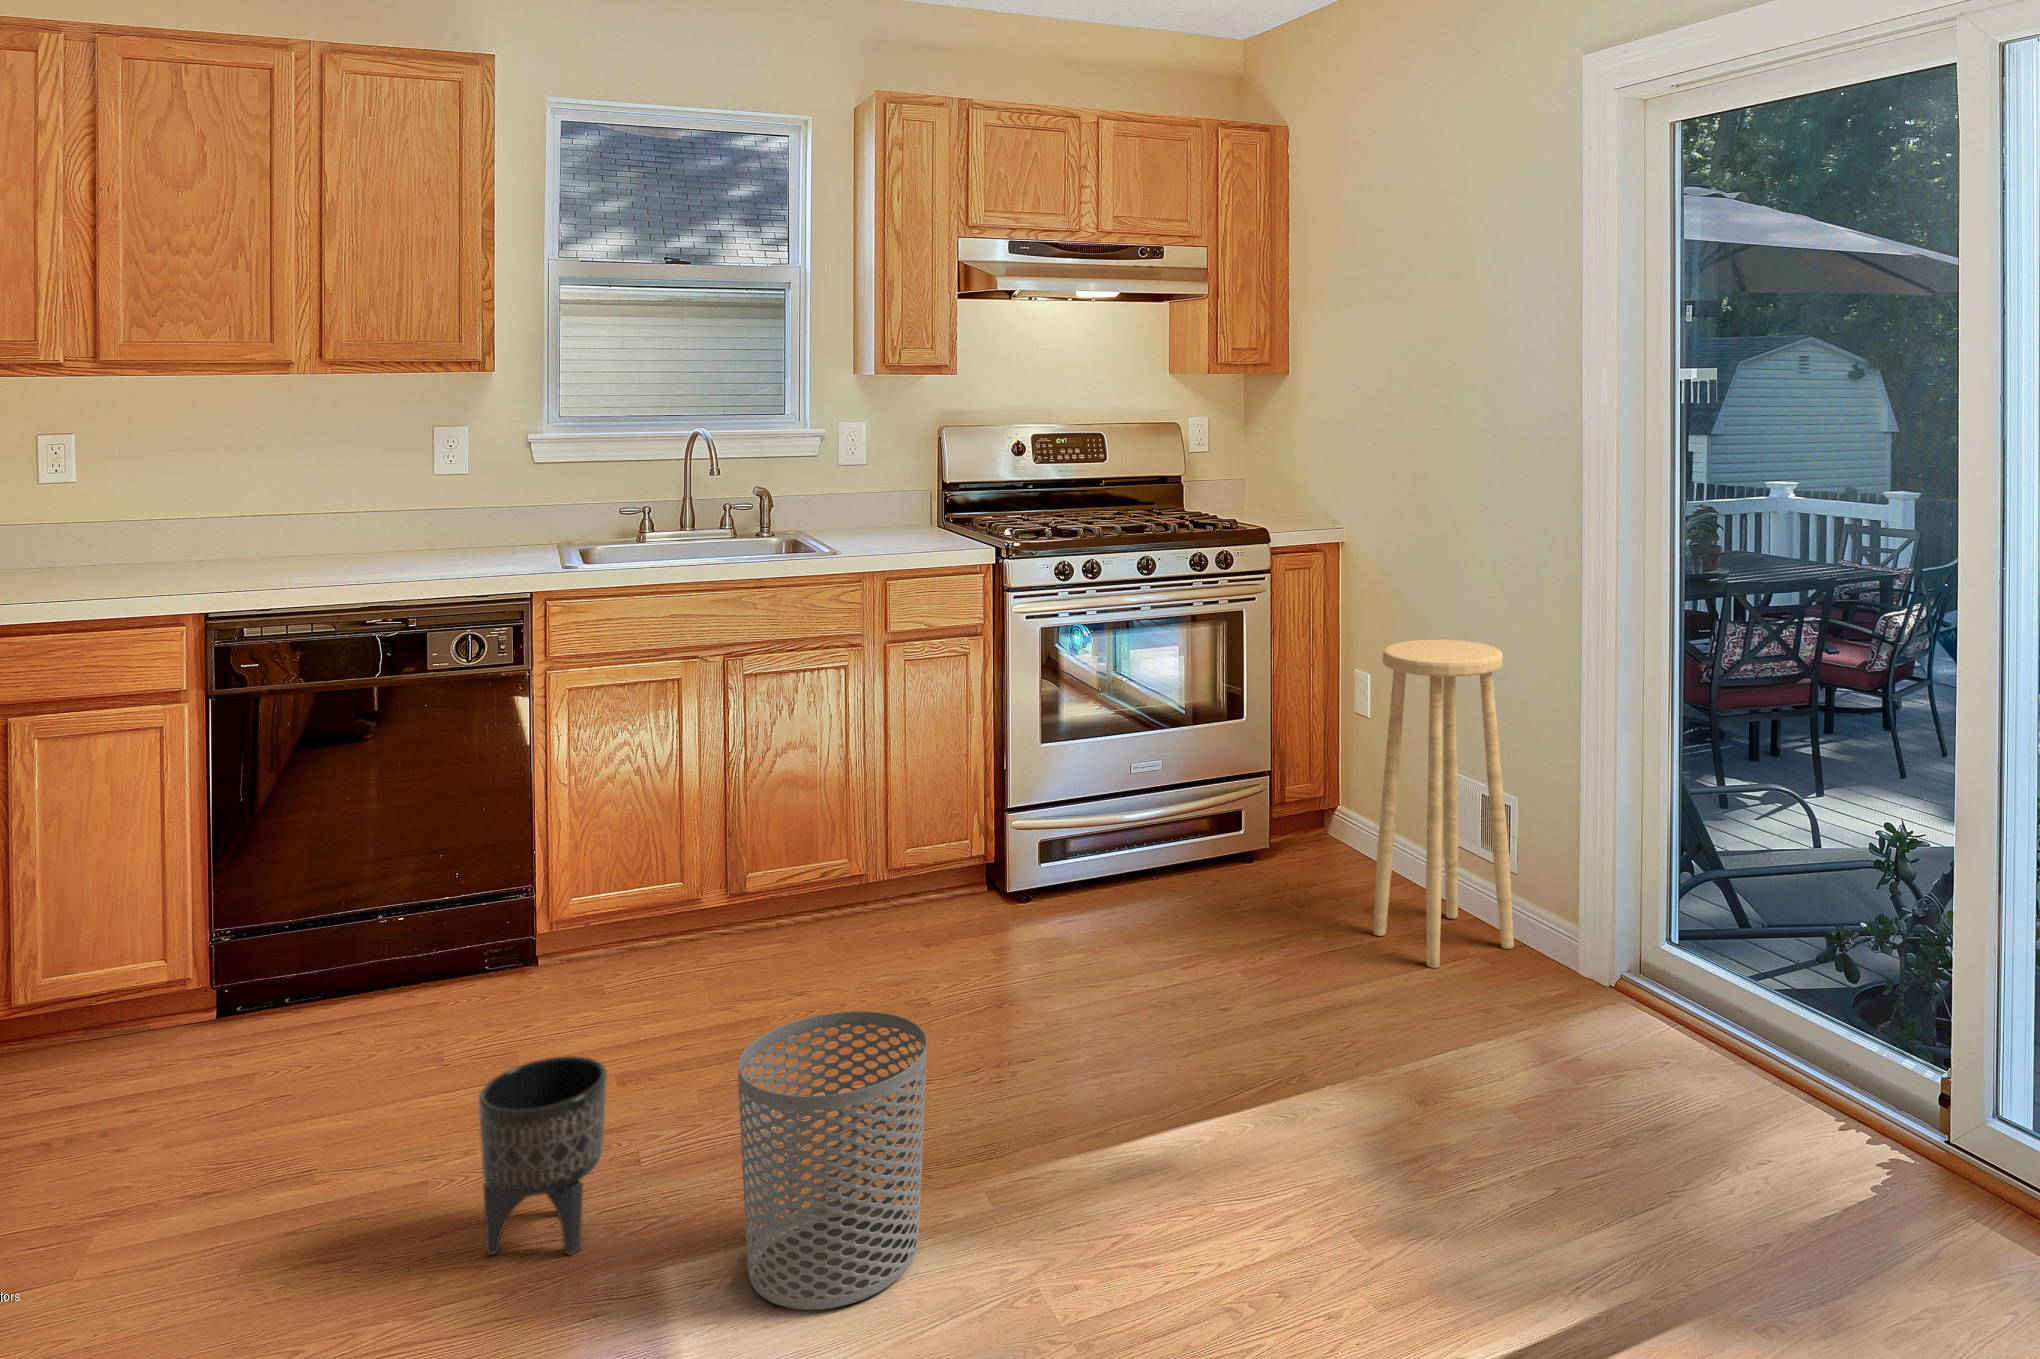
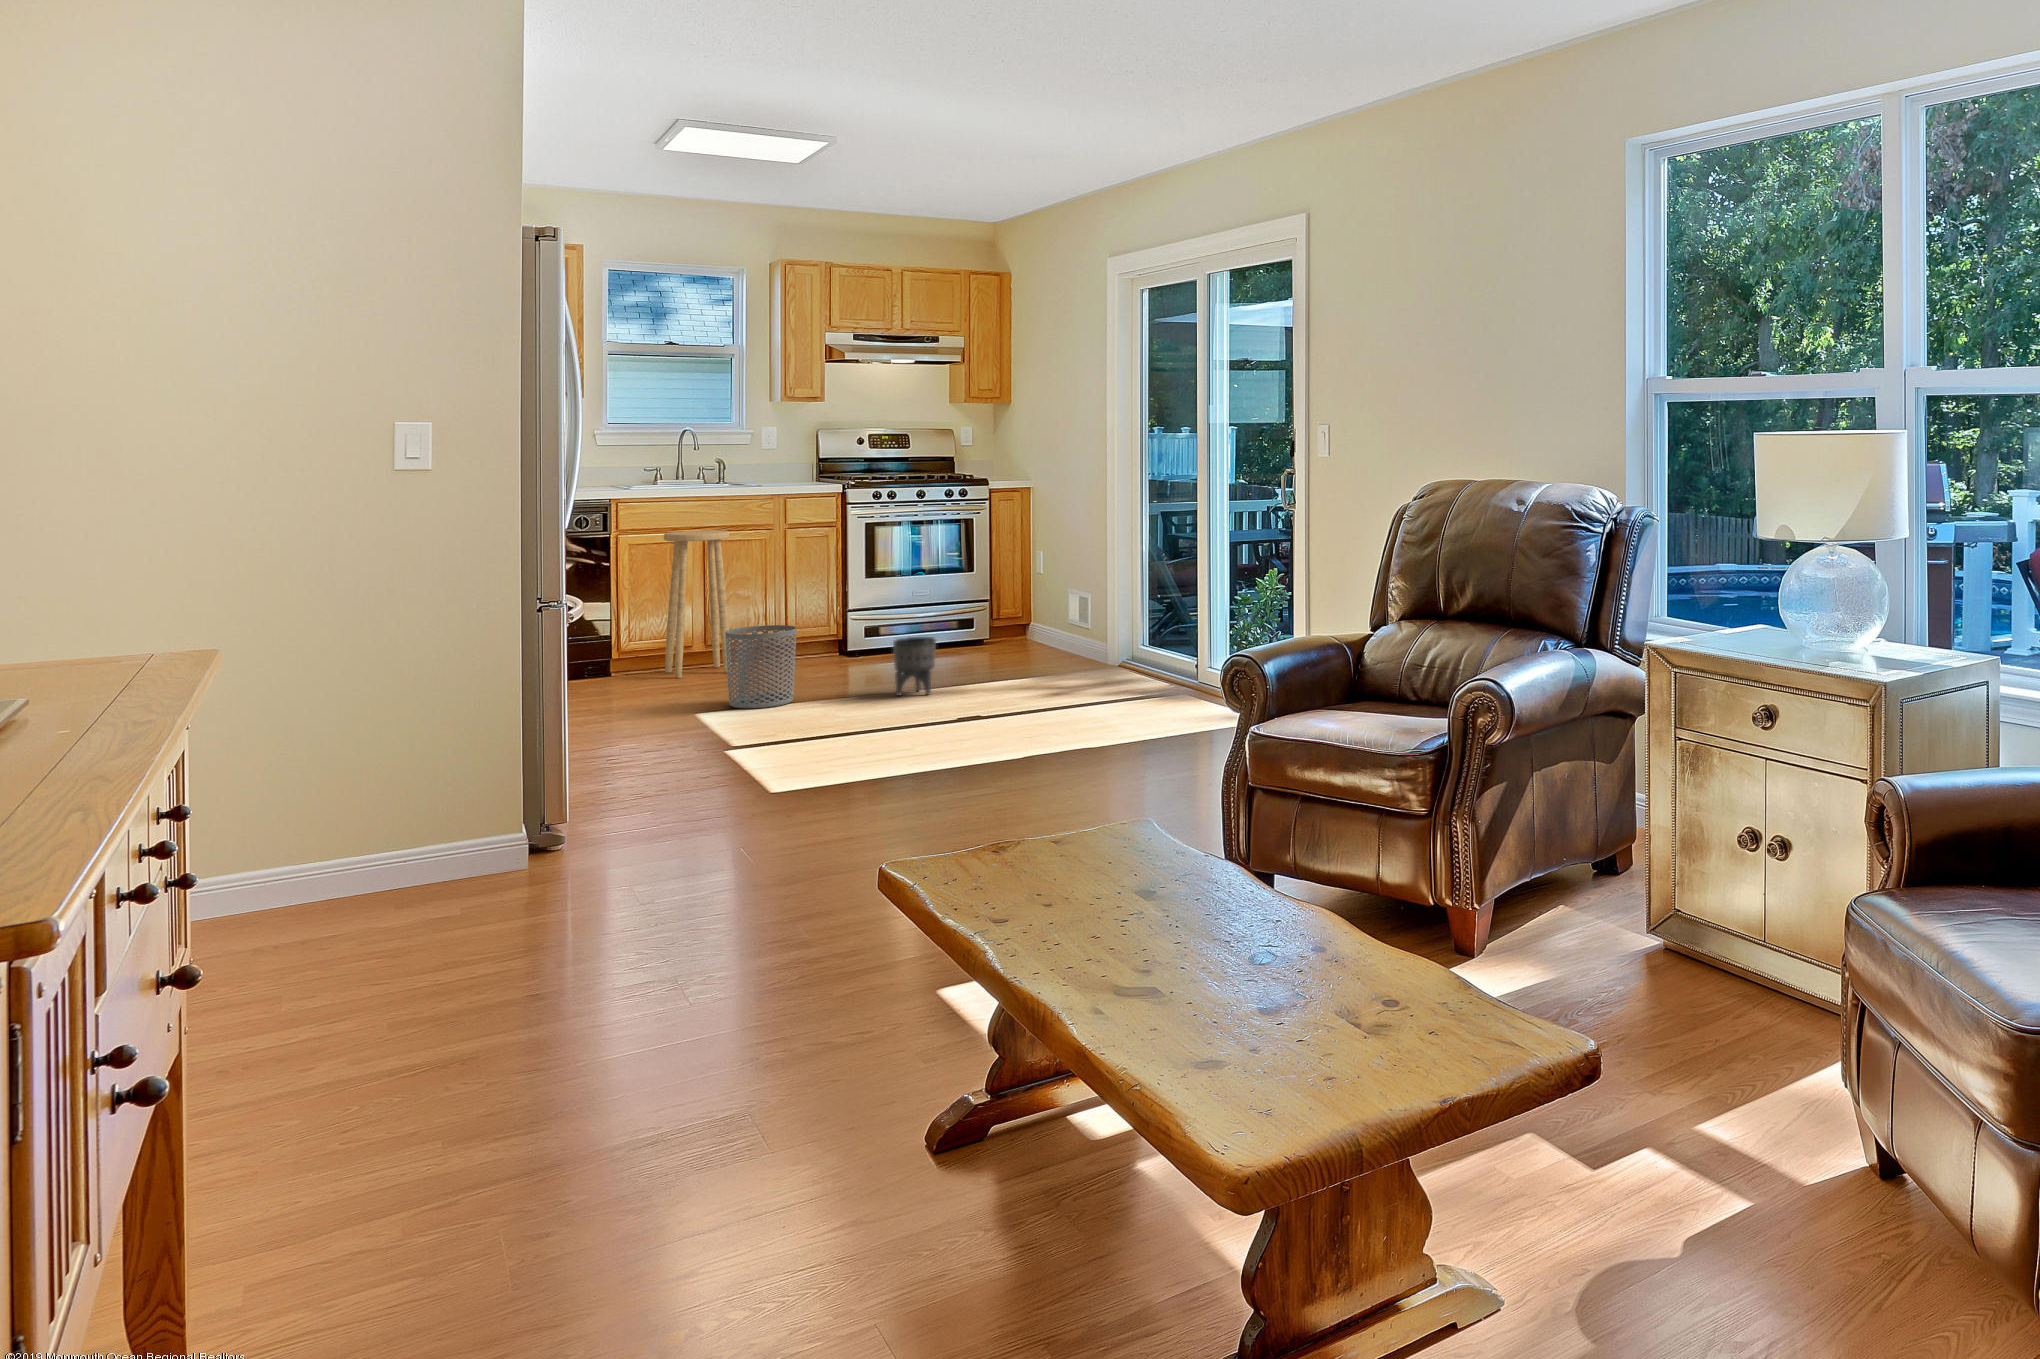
stool: present [1373,640,1514,968] -> present [664,530,729,678]
planter: present [479,1056,607,1255] -> present [893,637,936,696]

